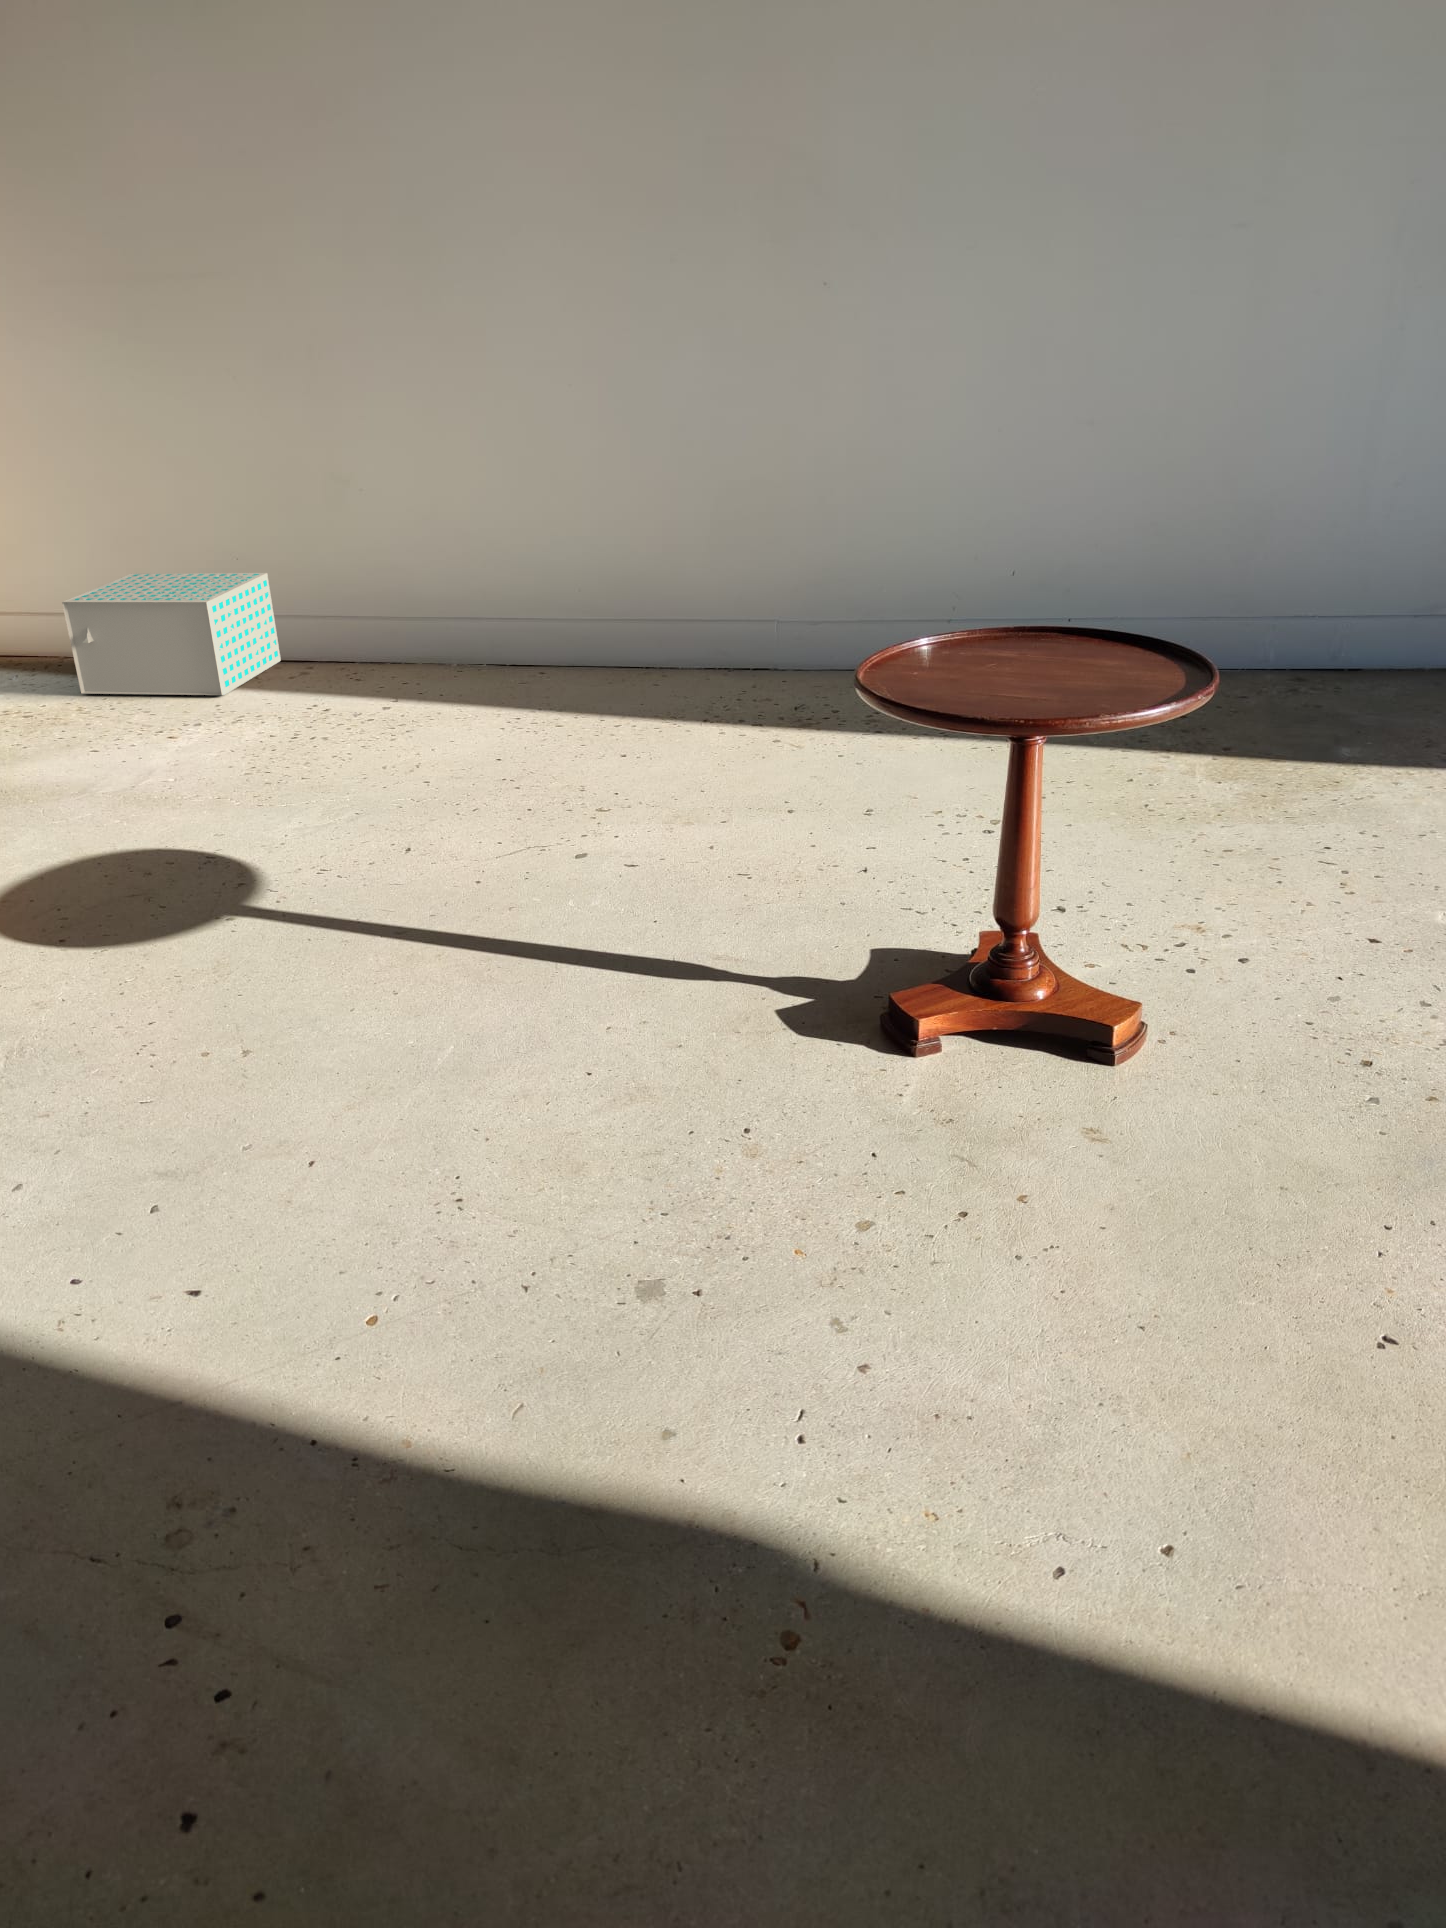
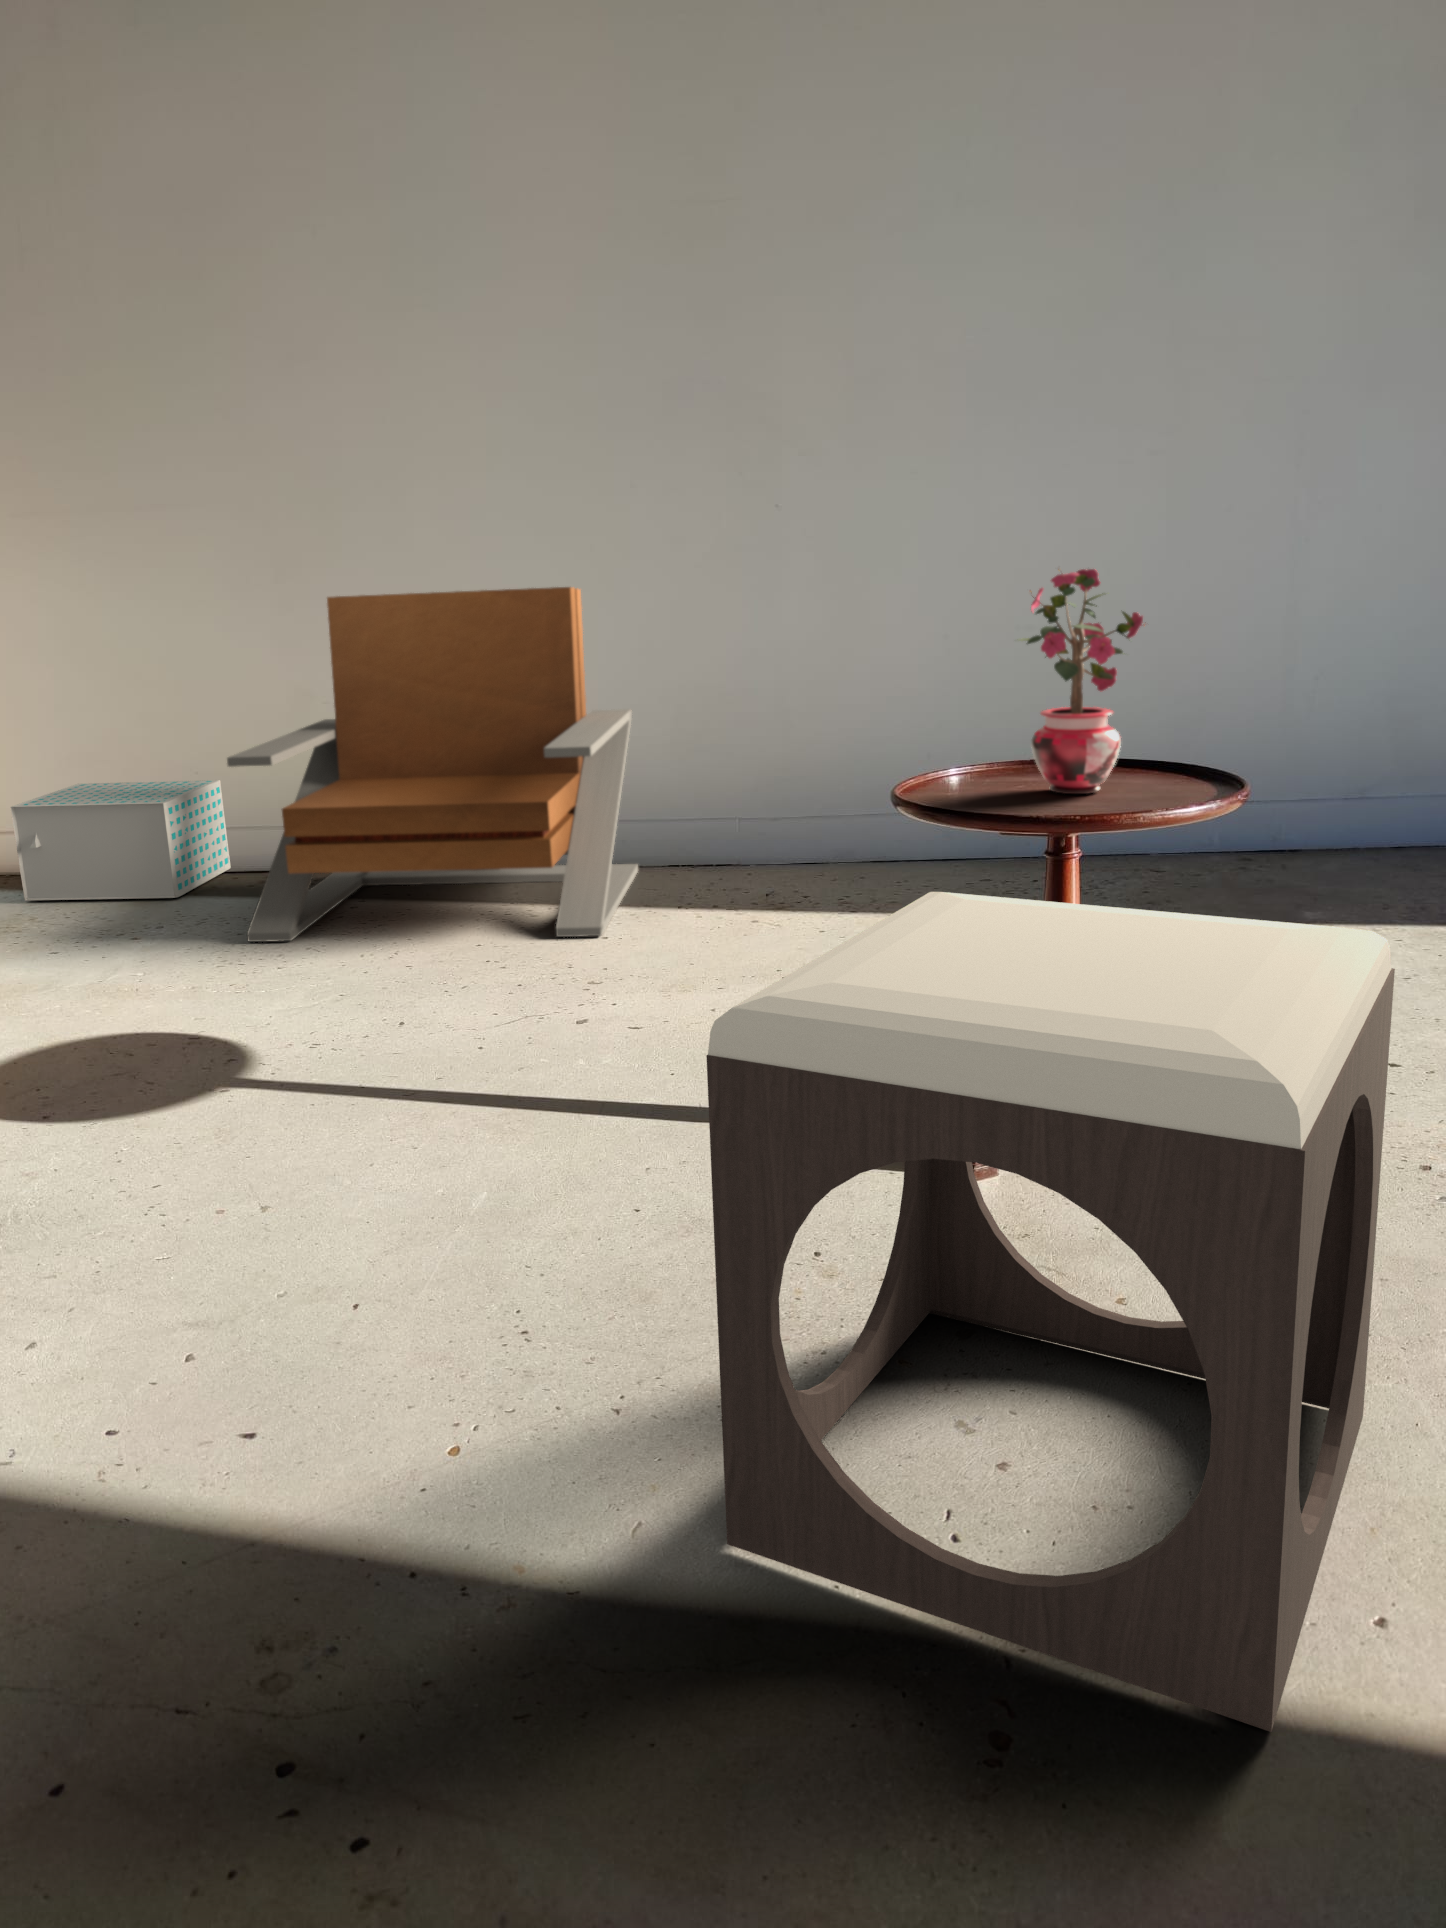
lounge chair: none [254,385,675,755] -> present [227,587,638,942]
potted plant: none [982,445,1120,683] -> present [1021,569,1143,794]
footstool: none [557,817,1269,1654] -> present [706,892,1395,1732]

